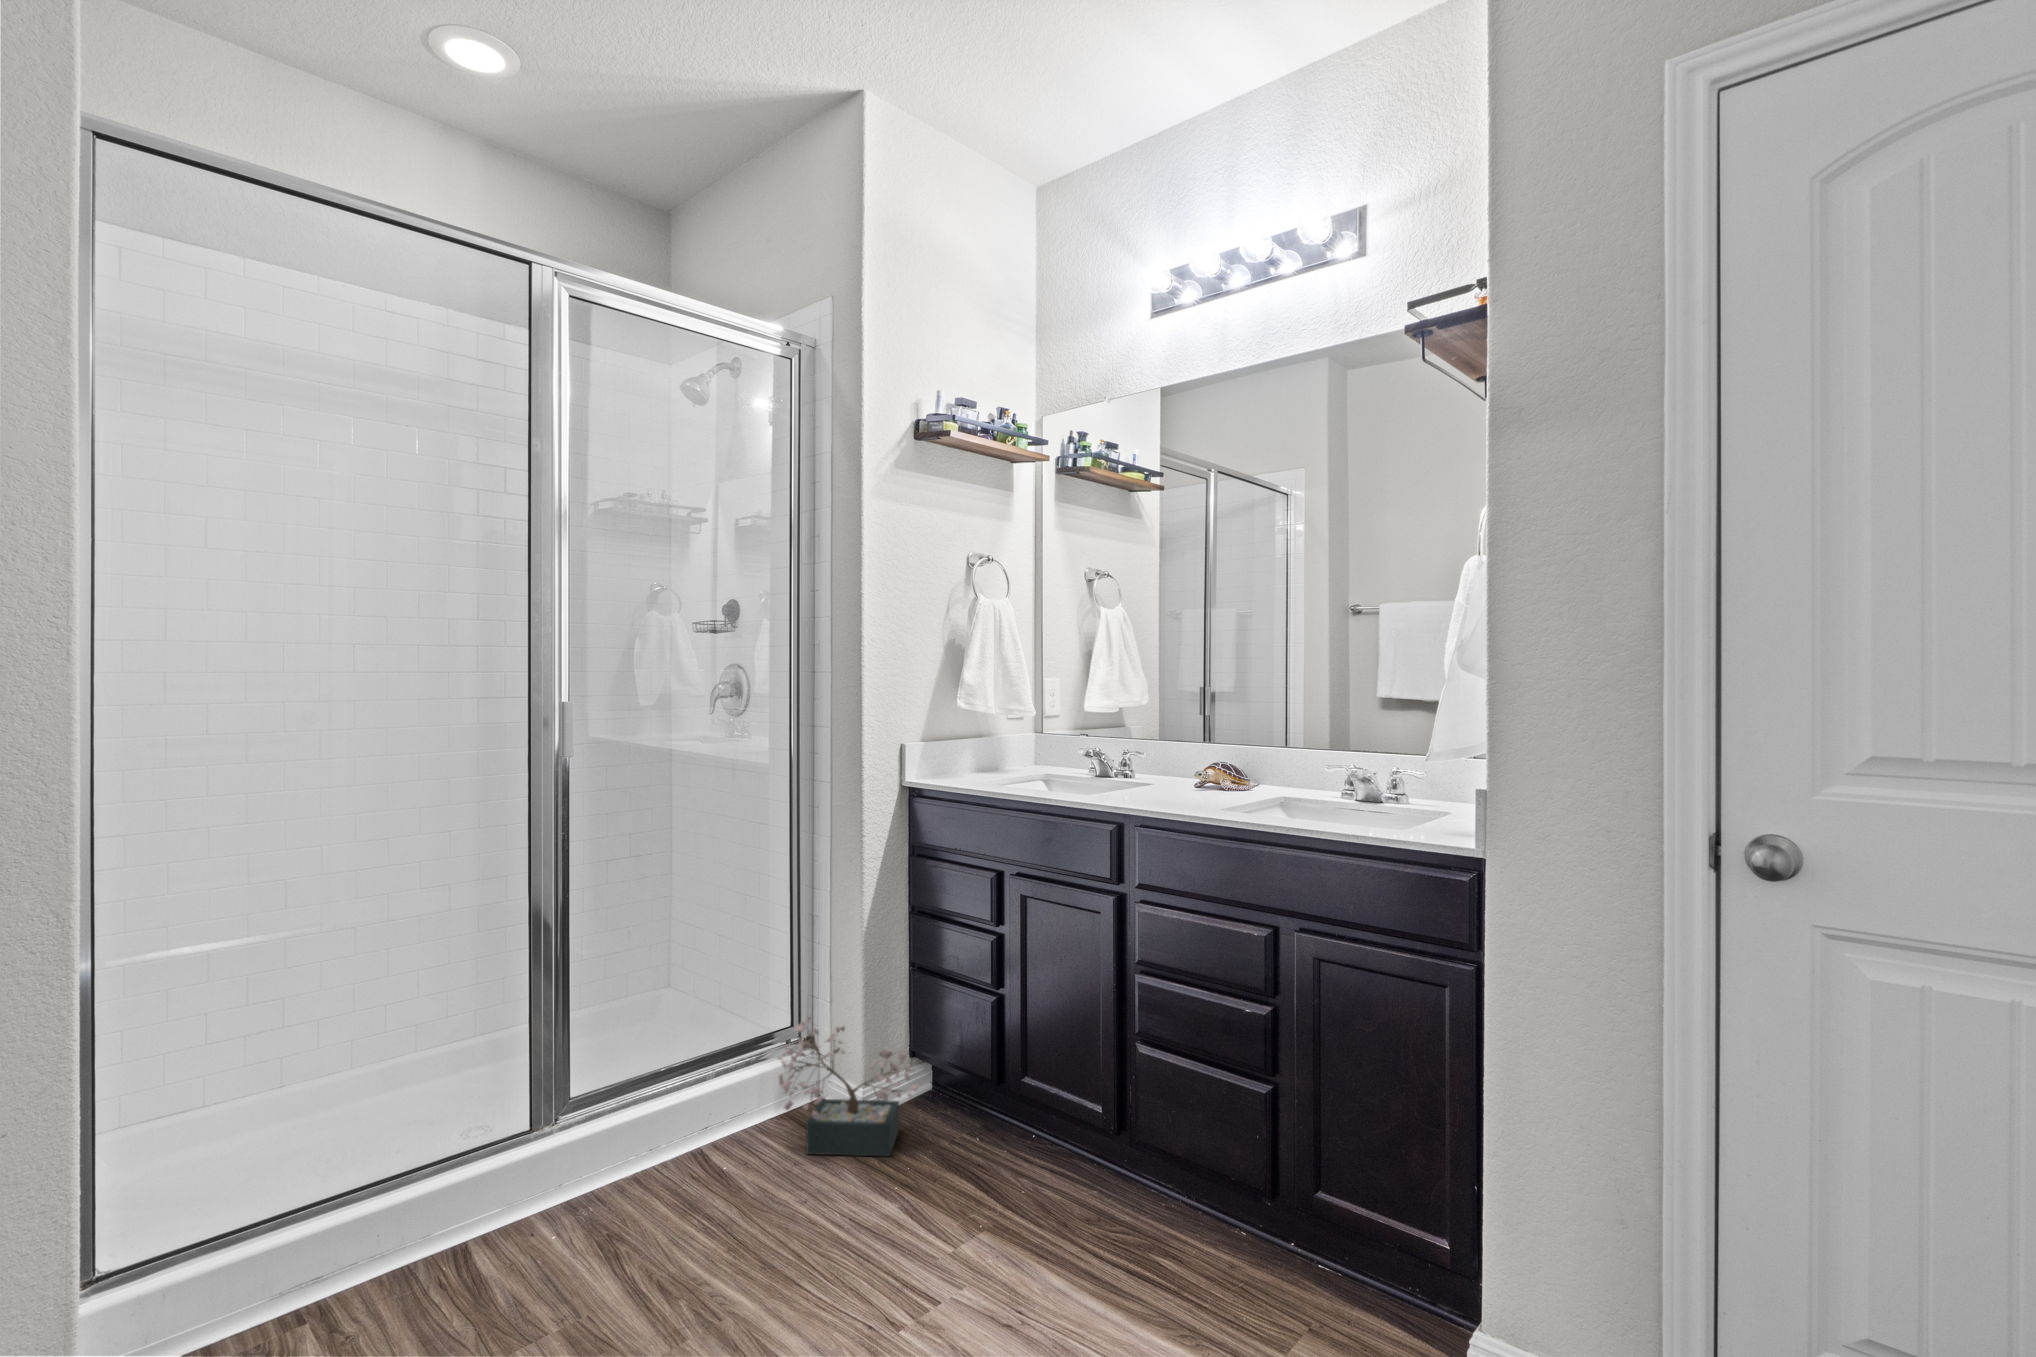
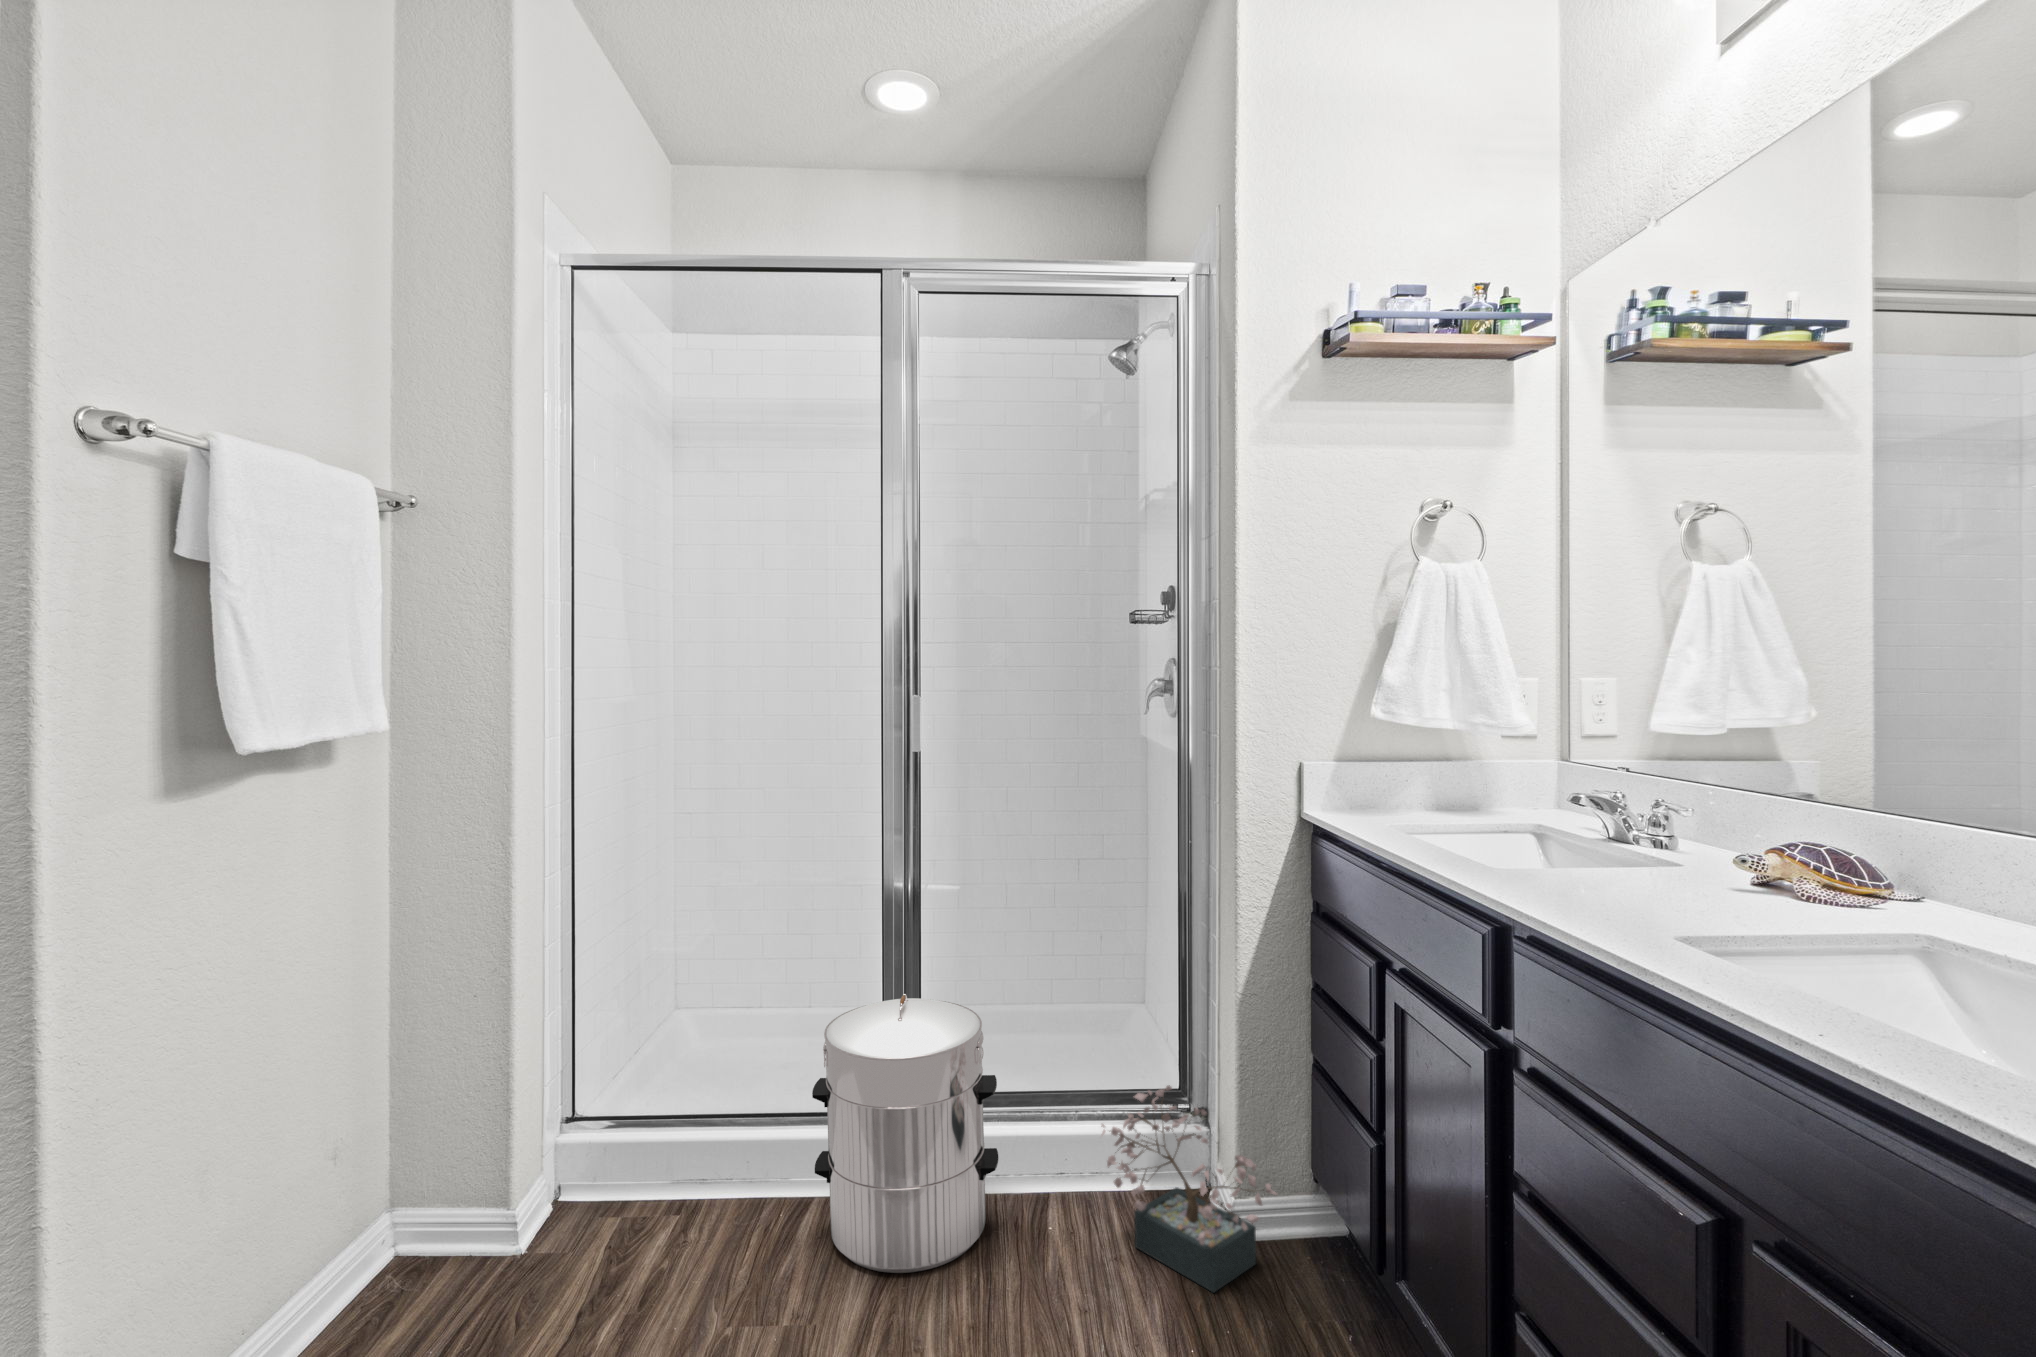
waste bin: none [497,984,689,1261] -> present [812,994,998,1273]

